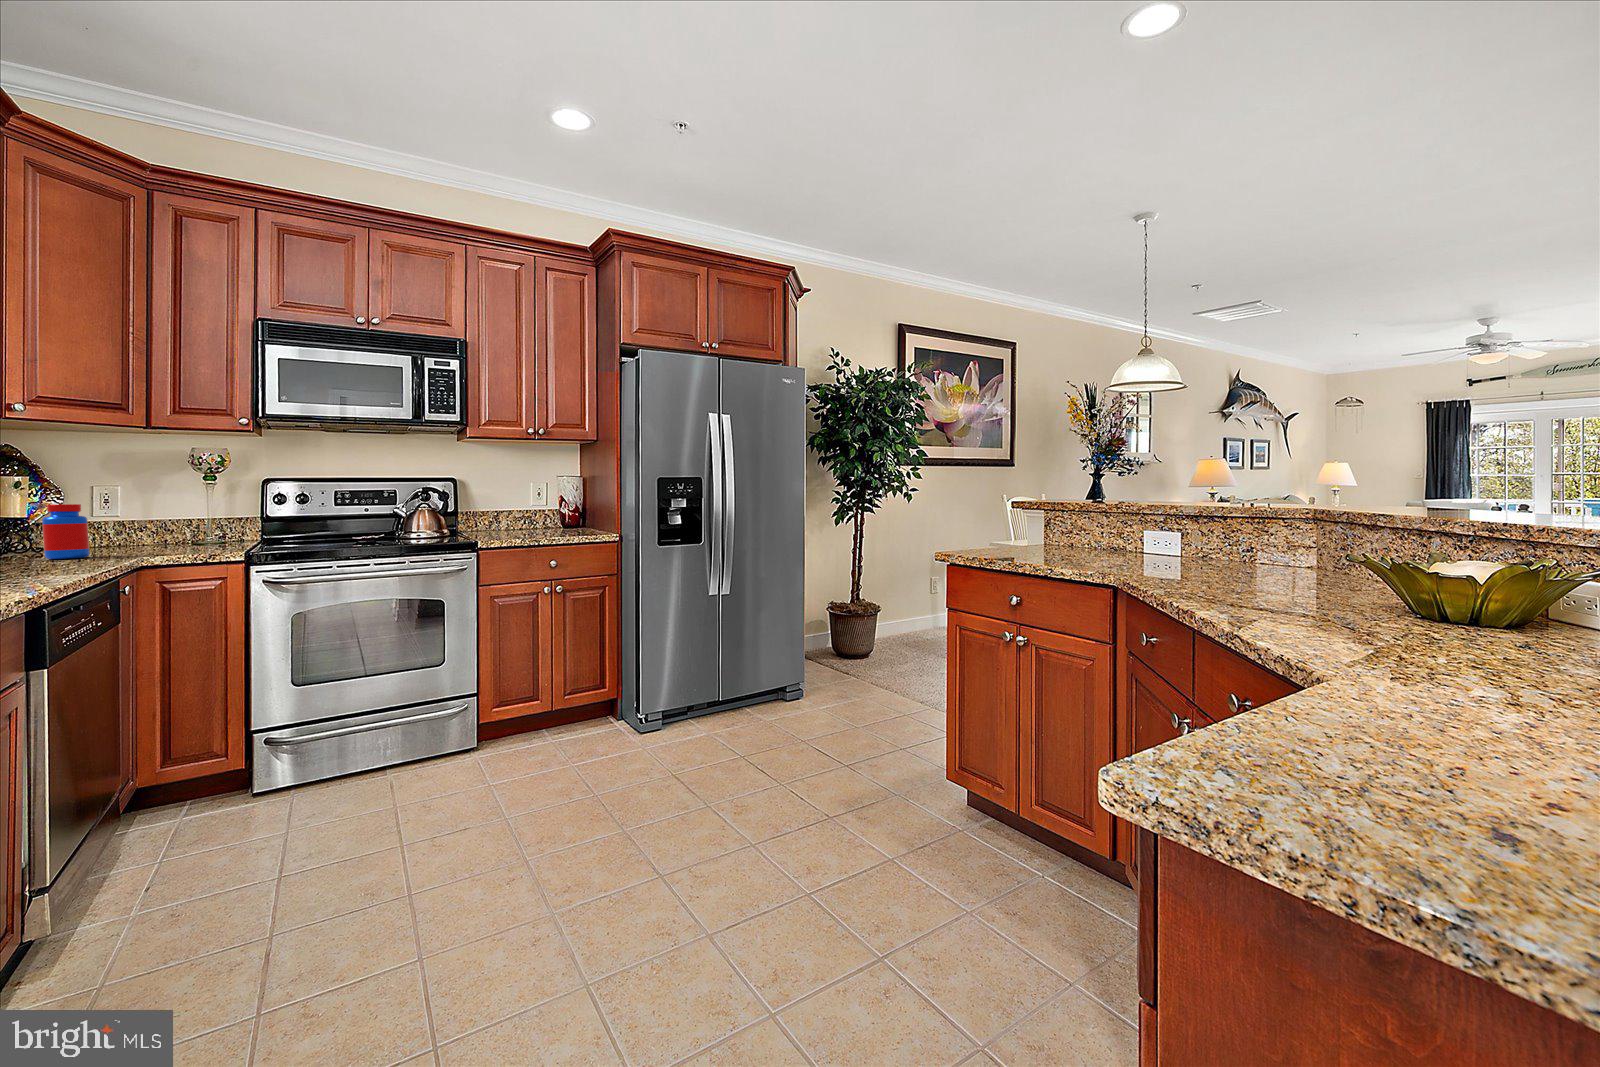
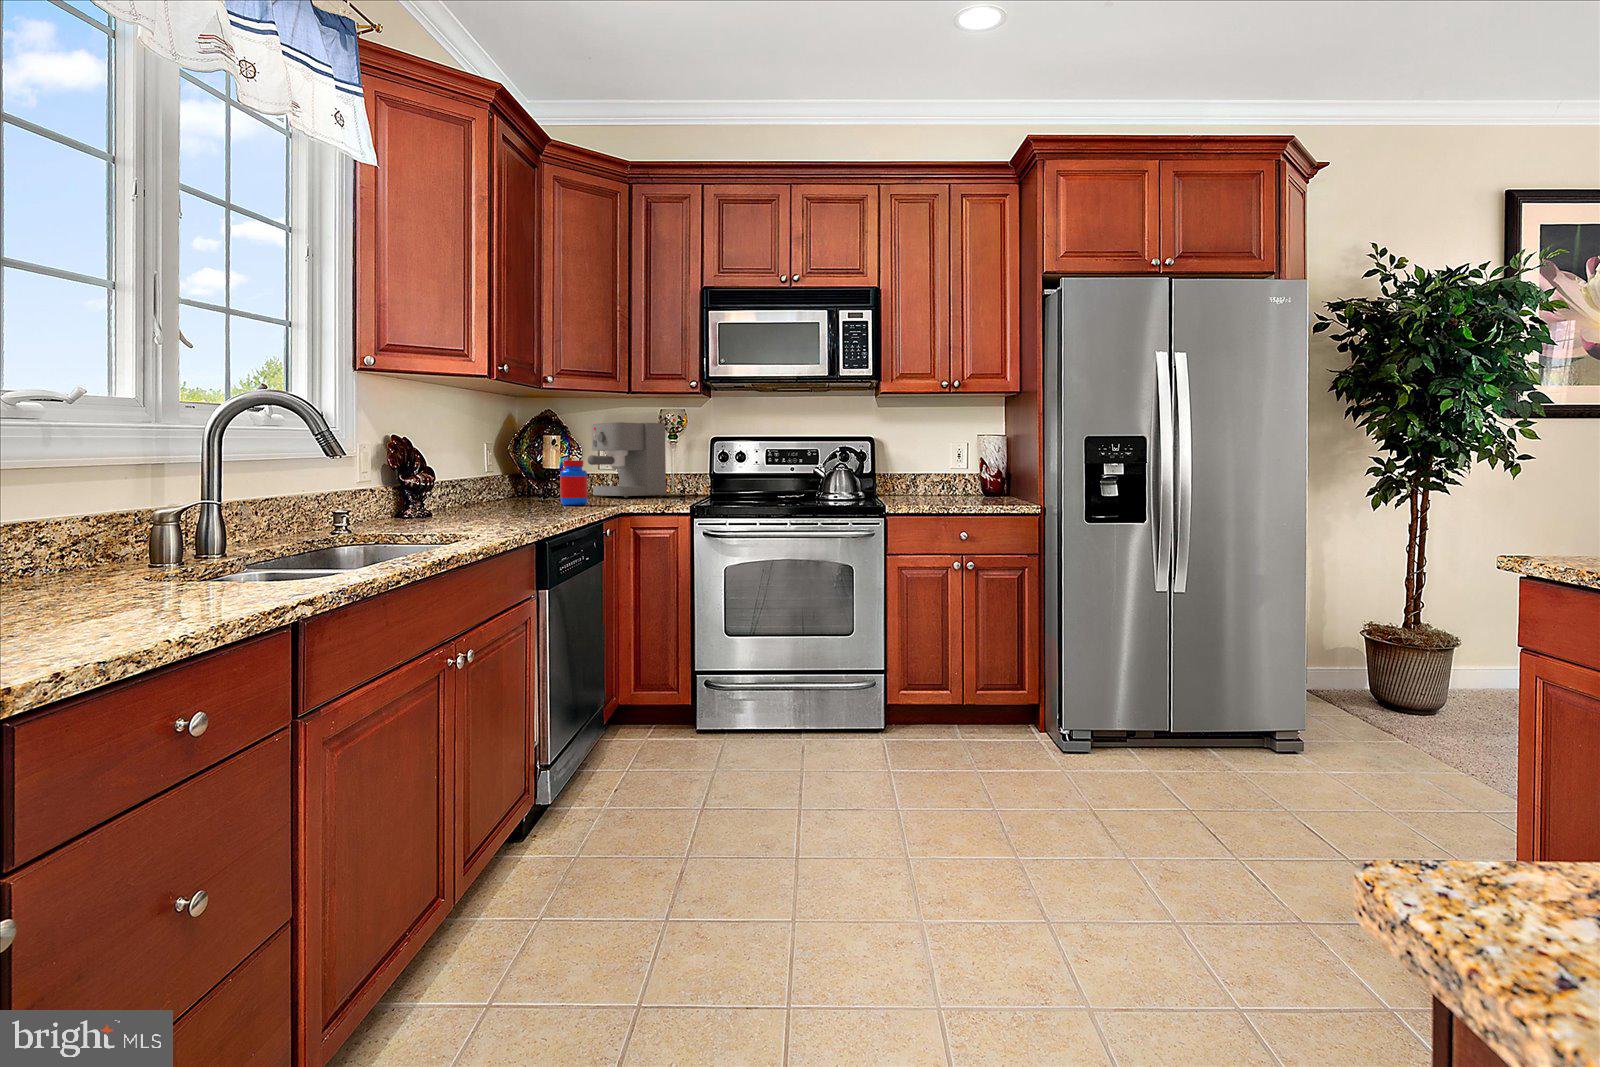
coffee maker: none [82,460,202,547] -> present [588,422,666,498]

